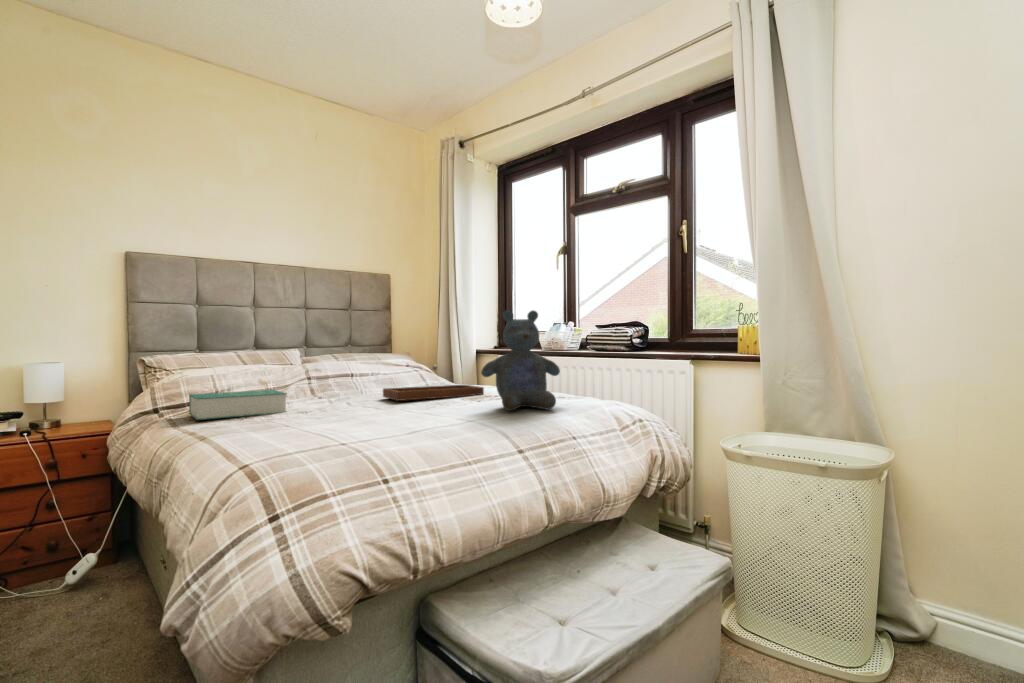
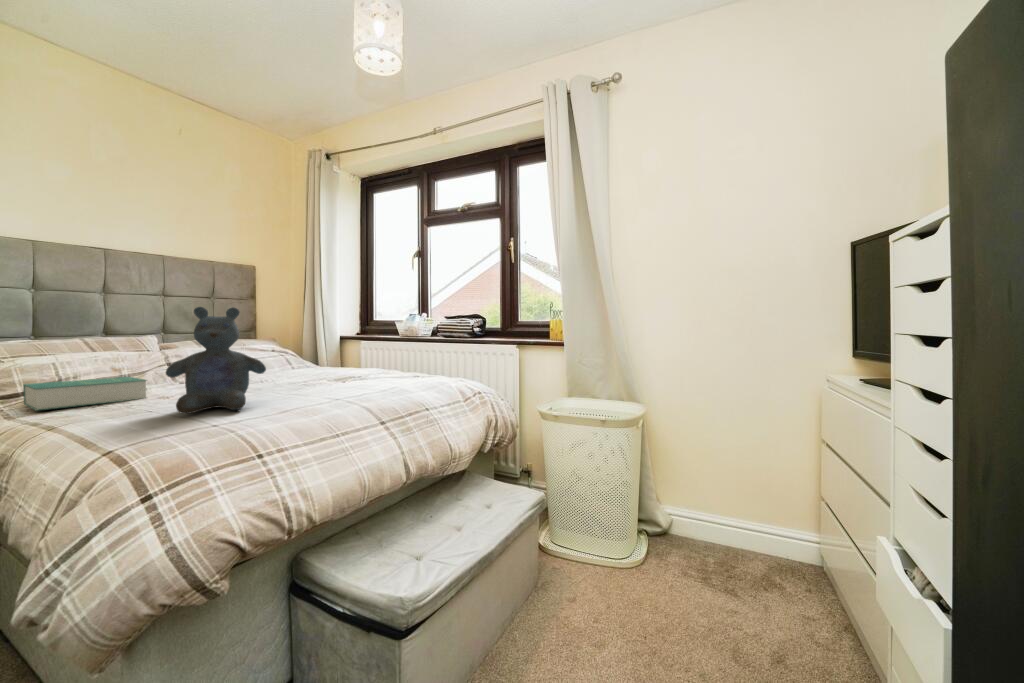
stuffed bear: present [481,310,560,410] -> present [166,307,266,414]
tray: present [383,366,484,401] -> none [253,351,351,384]

